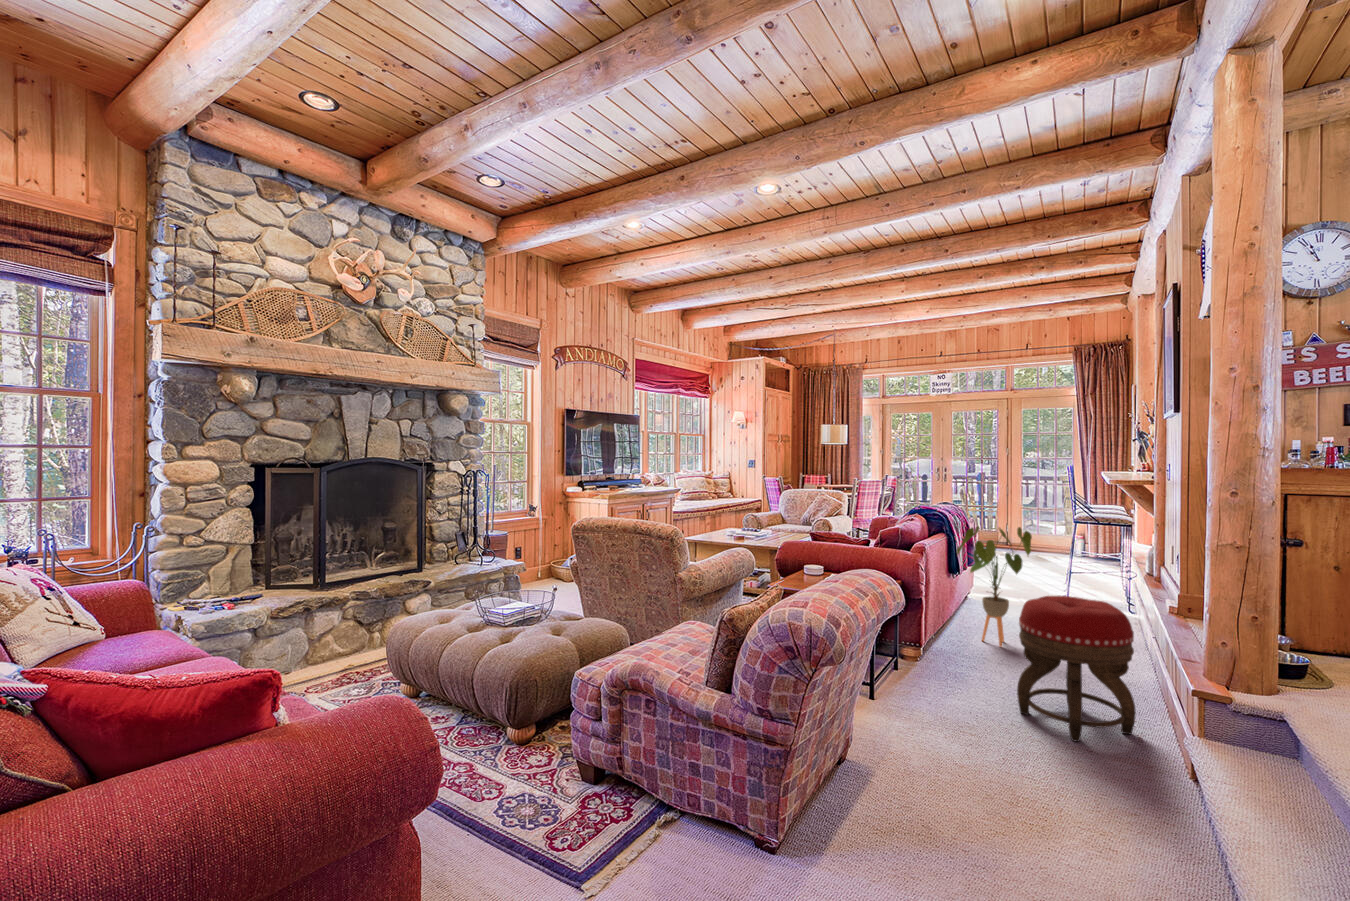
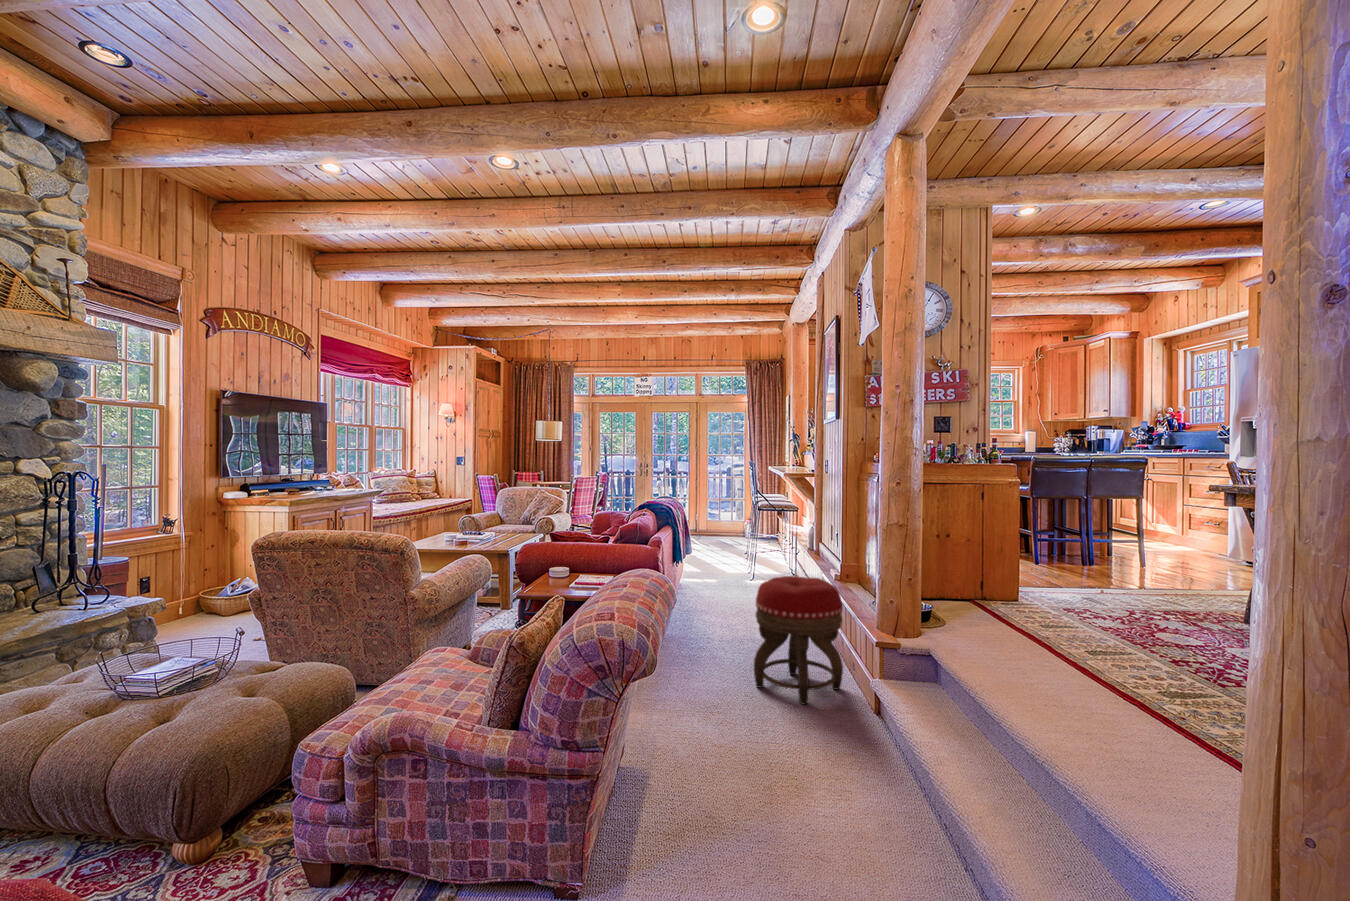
house plant: present [957,526,1032,647] -> none [683,516,745,627]

